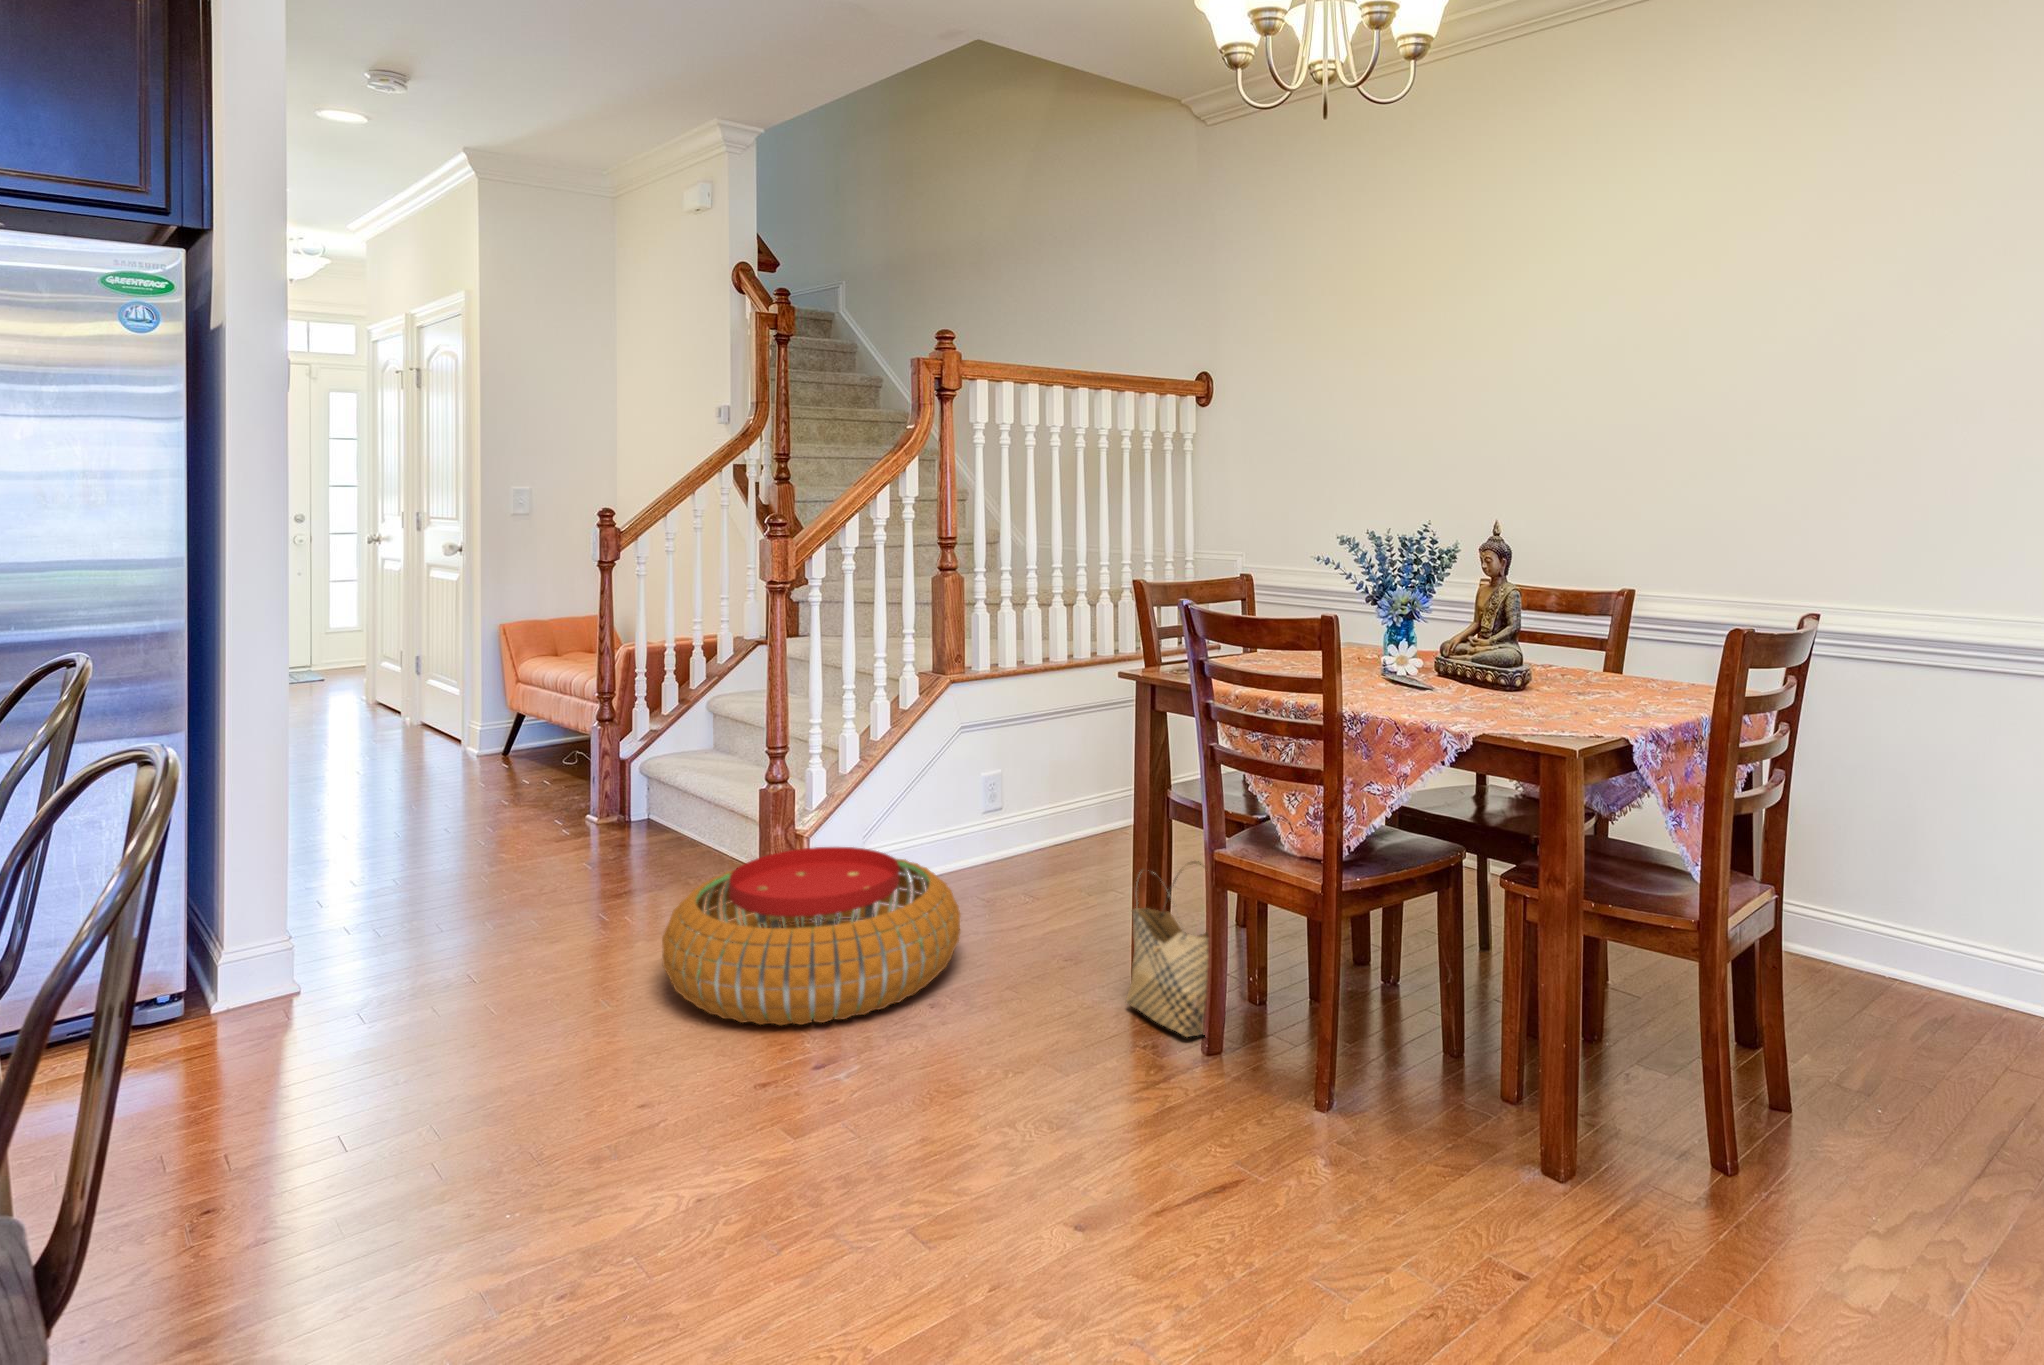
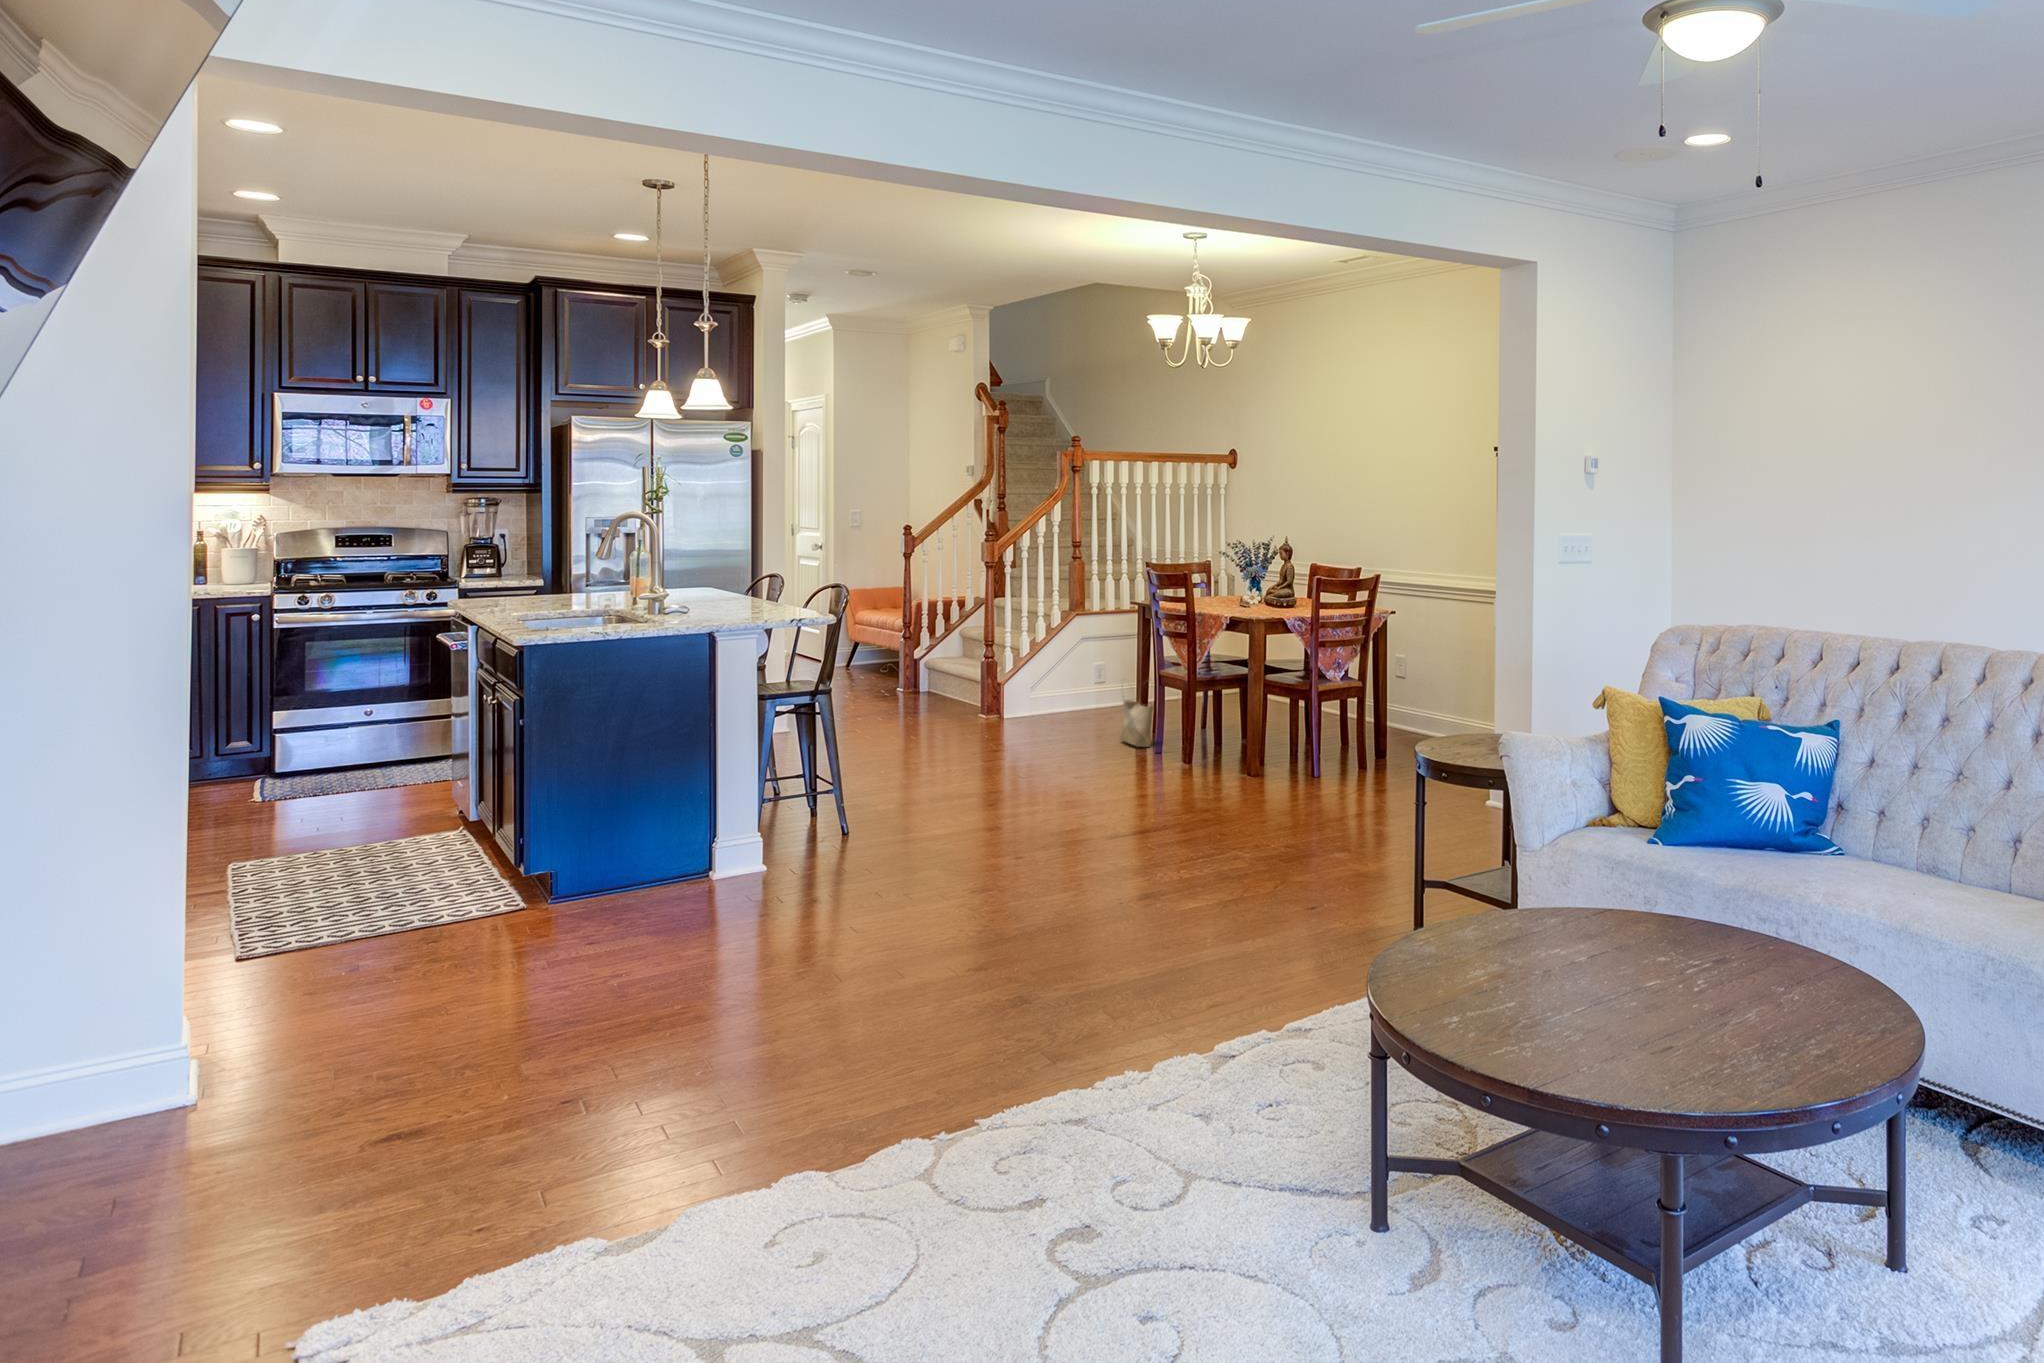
pouf: present [662,847,960,1025] -> none [932,681,1060,741]

